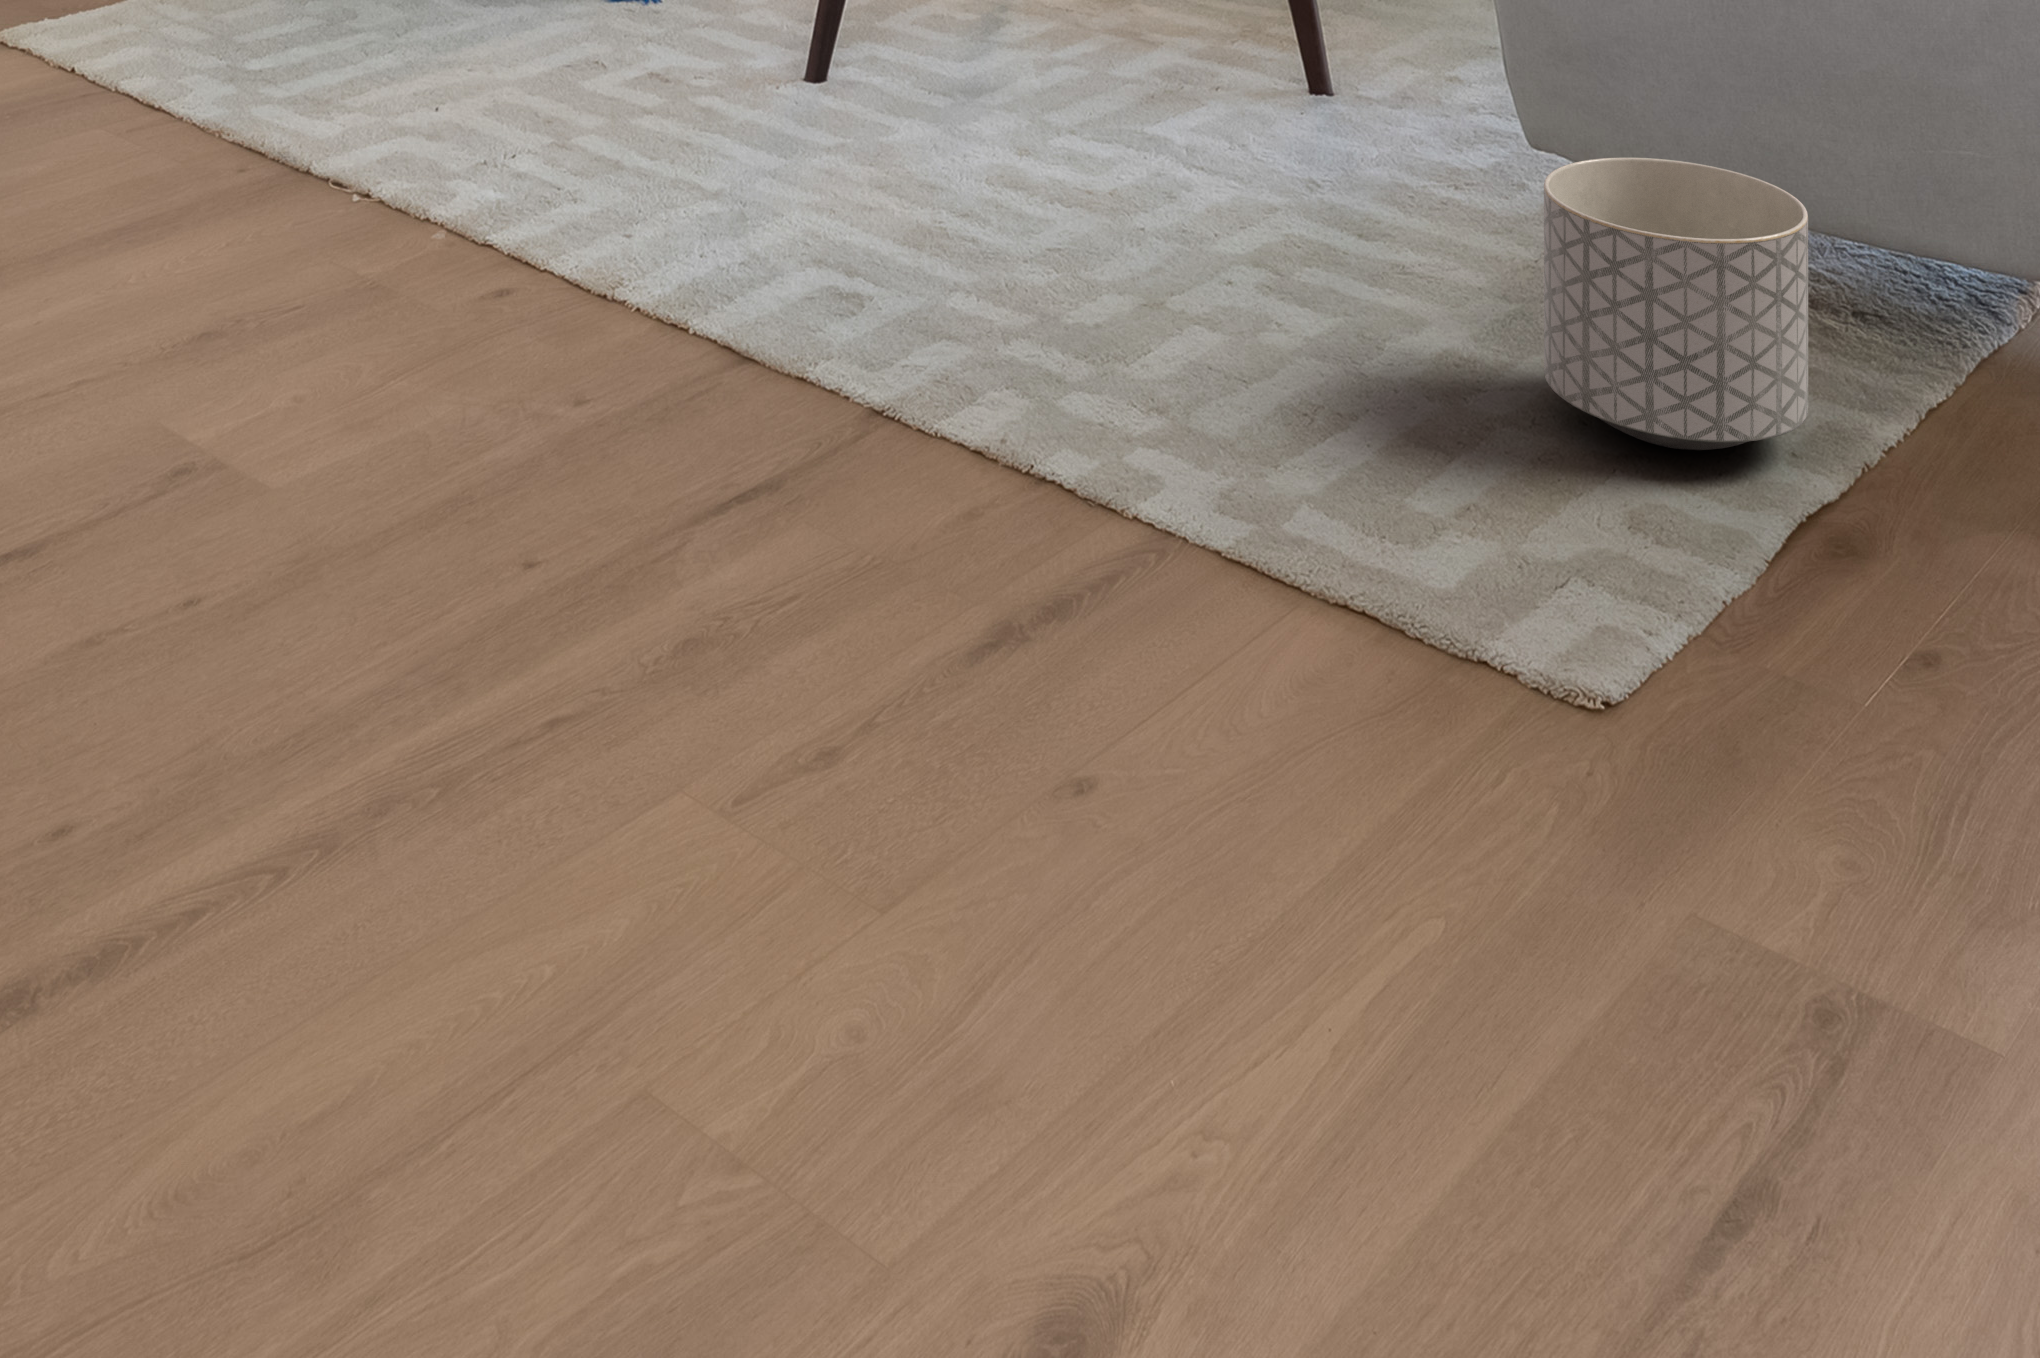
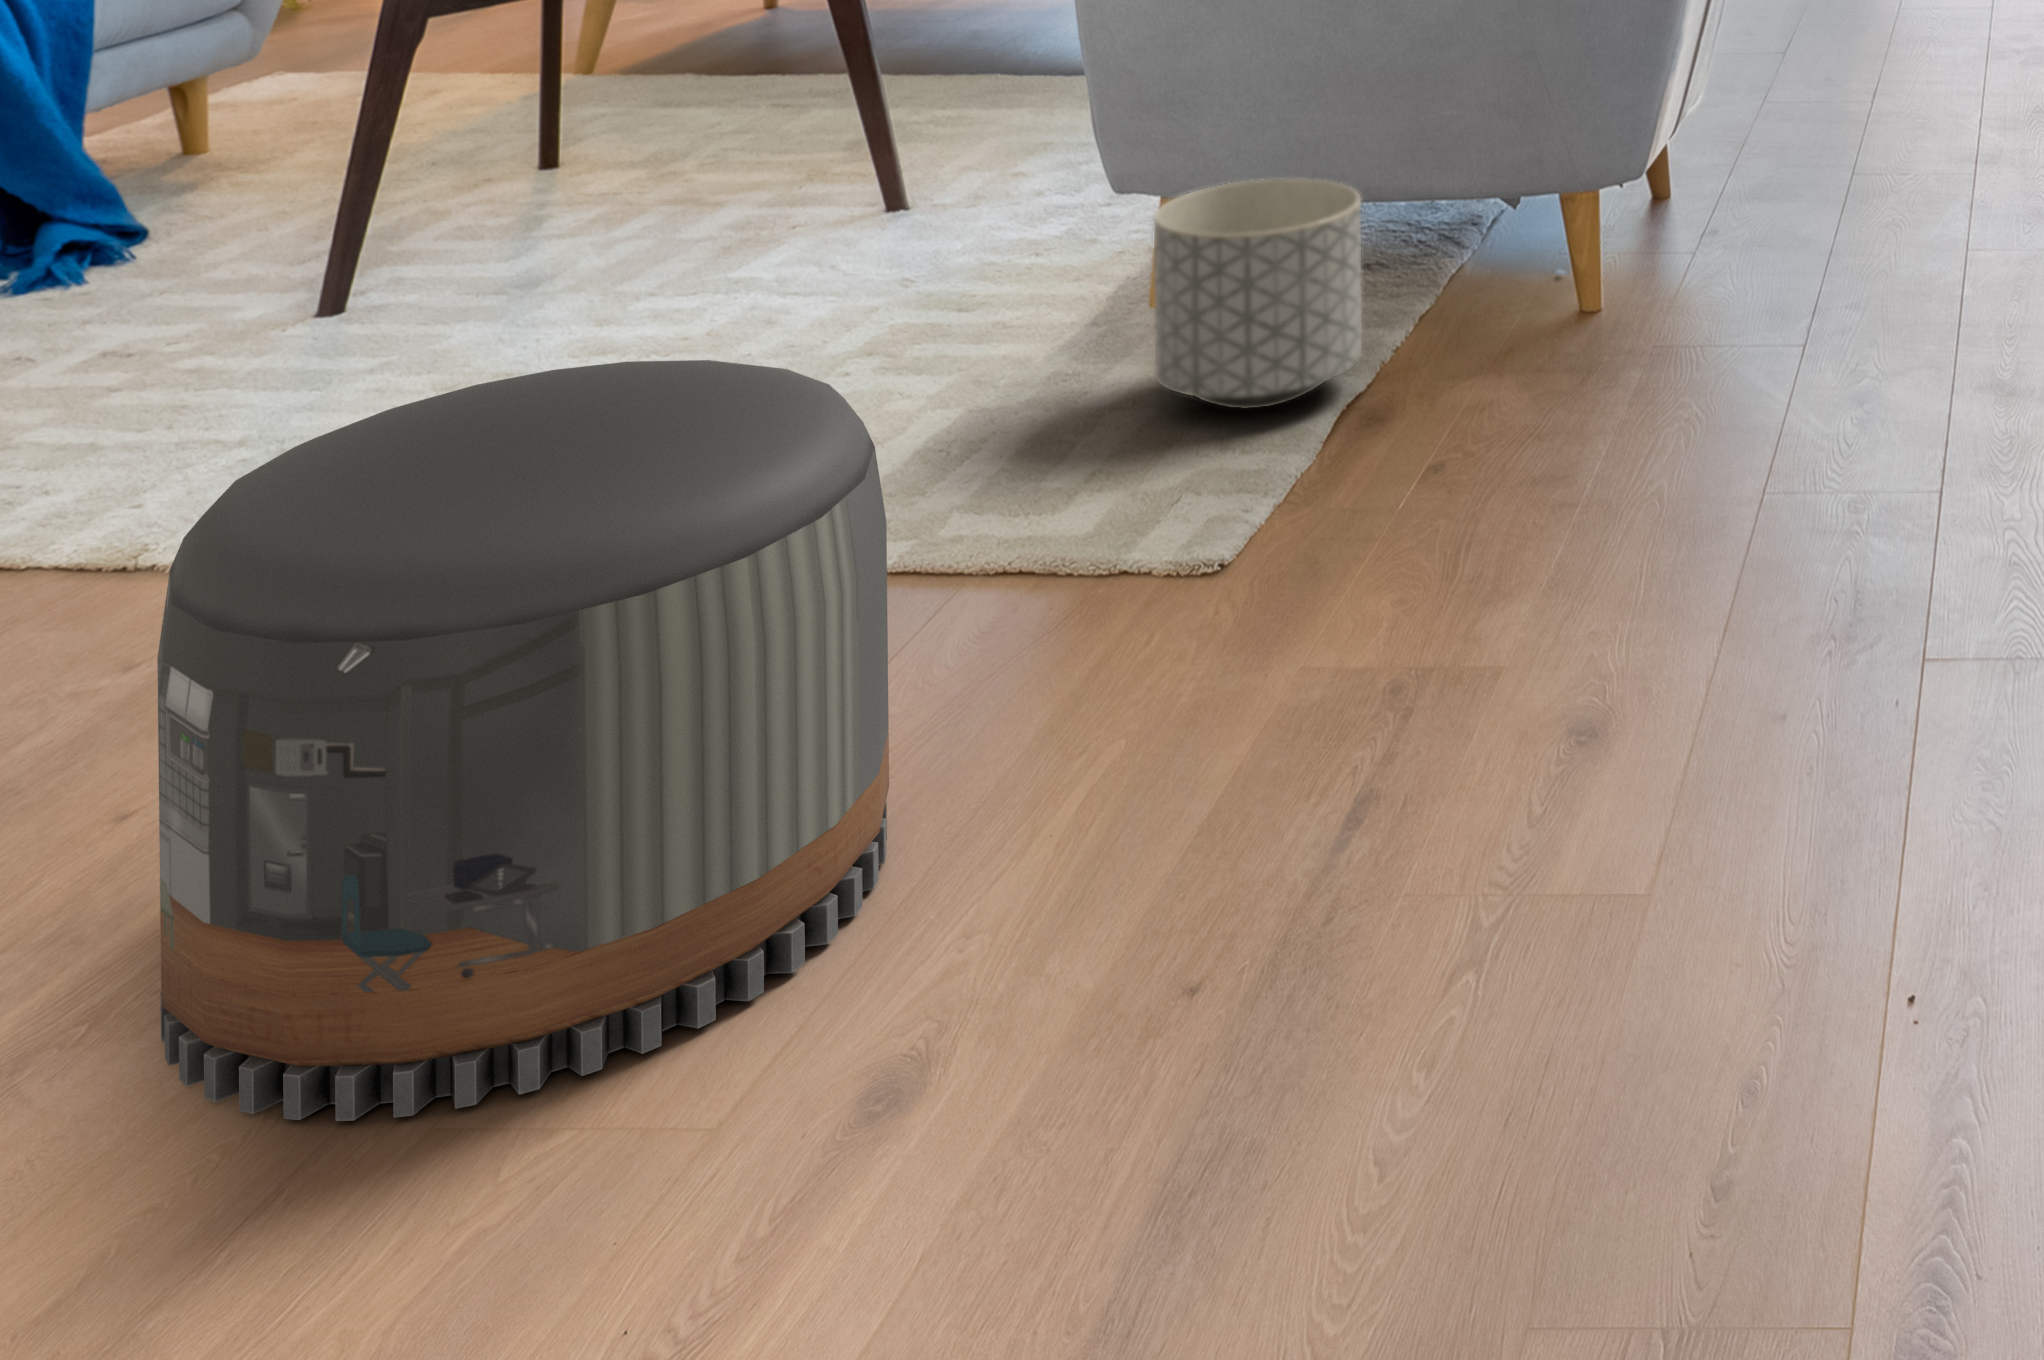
pouf: none [471,228,1131,1026] -> present [157,360,889,1121]

